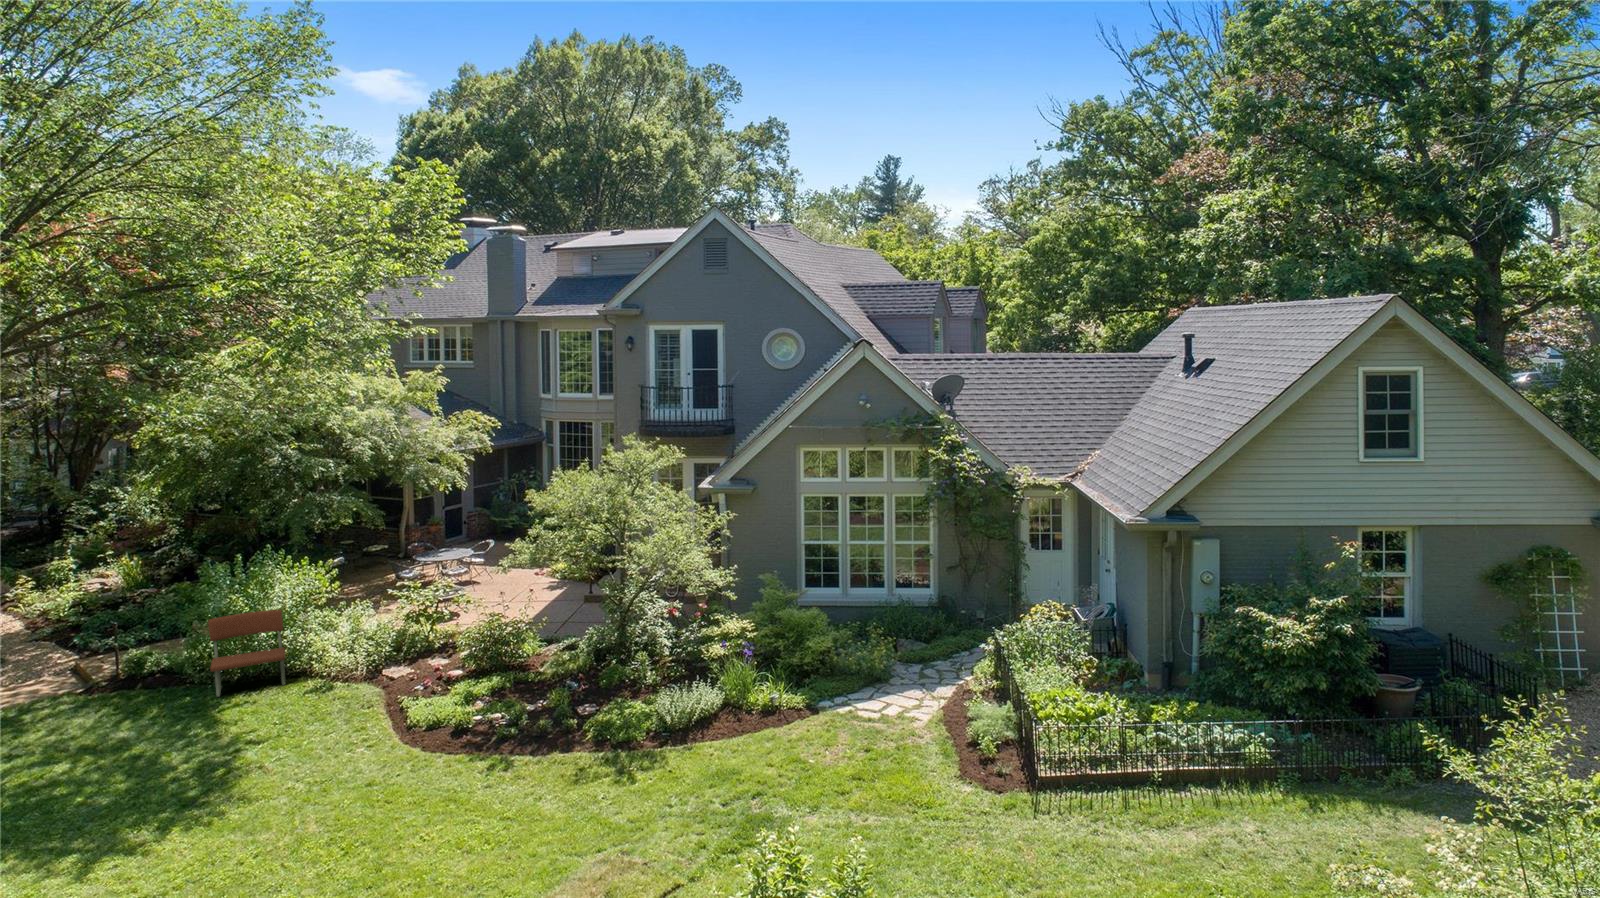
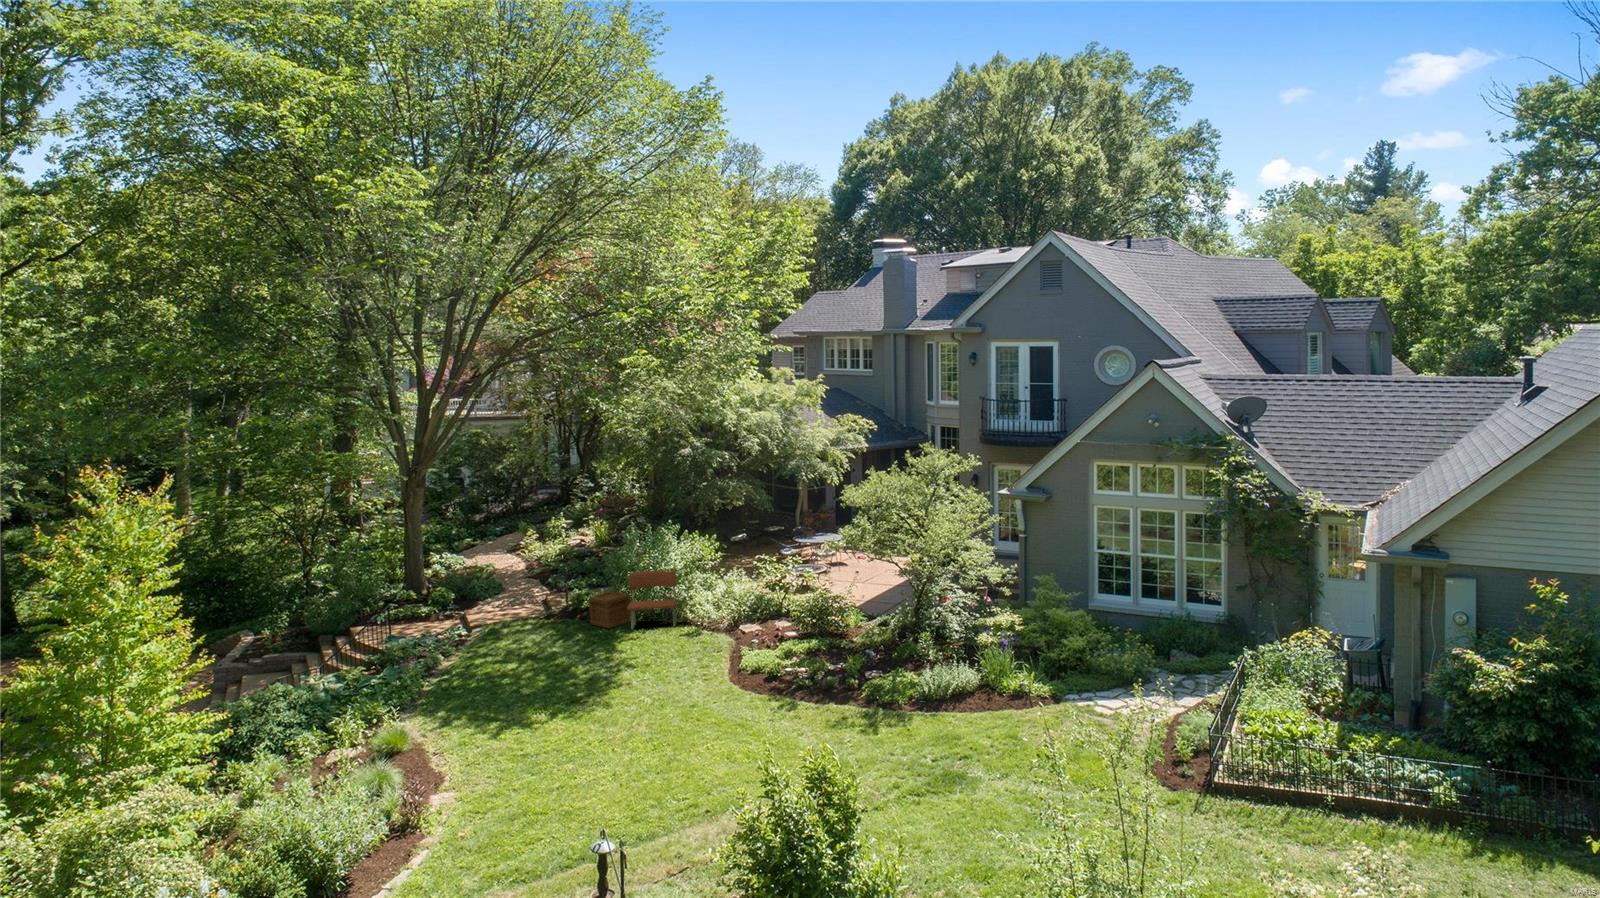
wooden crate: none [141,648,212,700] -> present [589,592,631,628]

